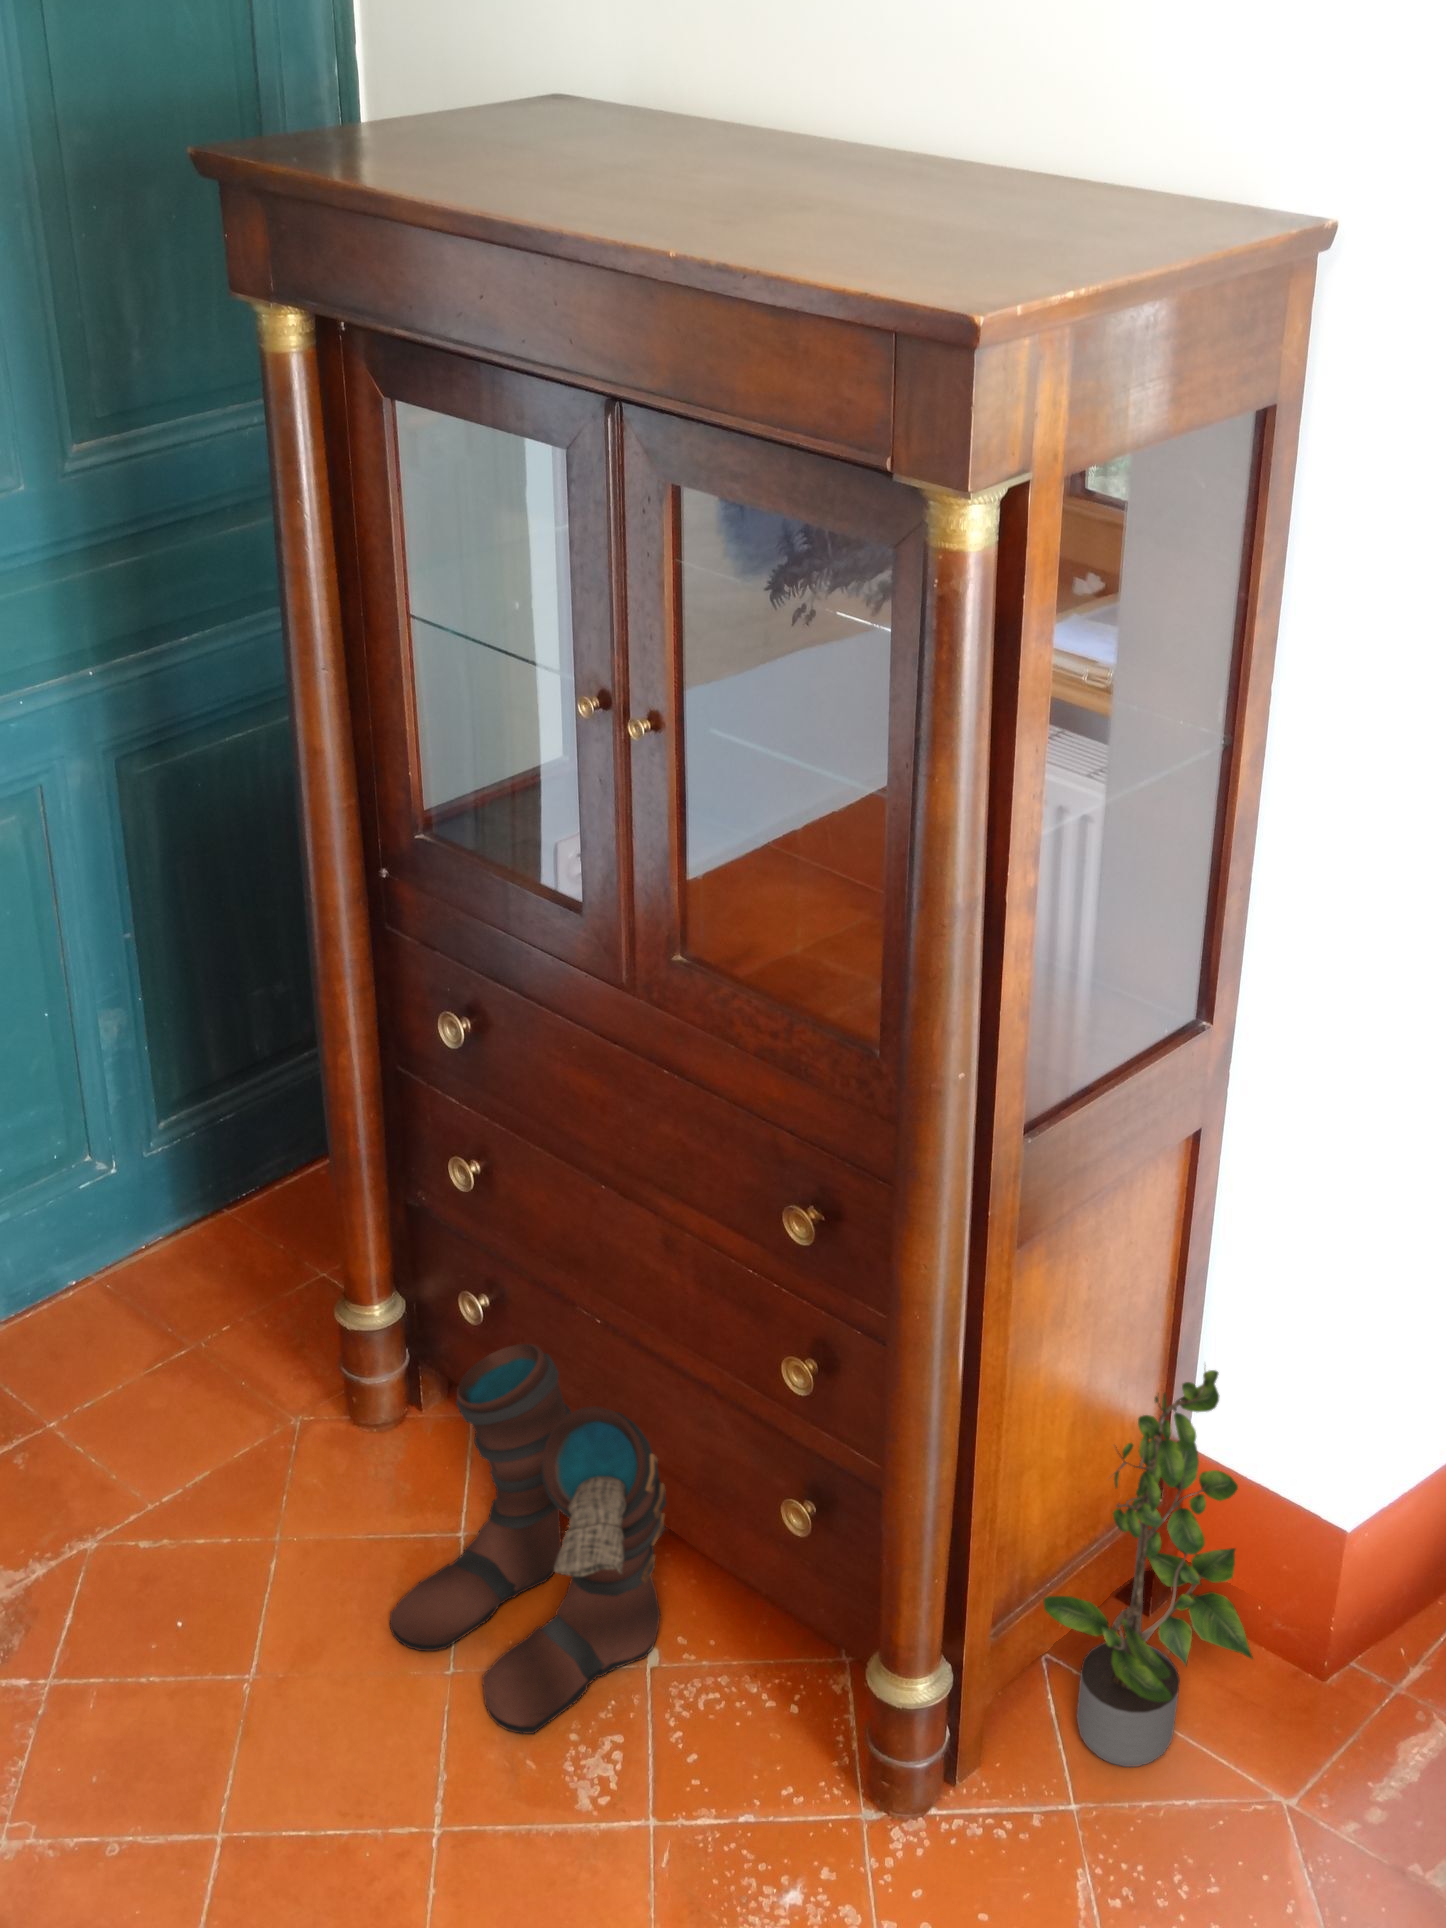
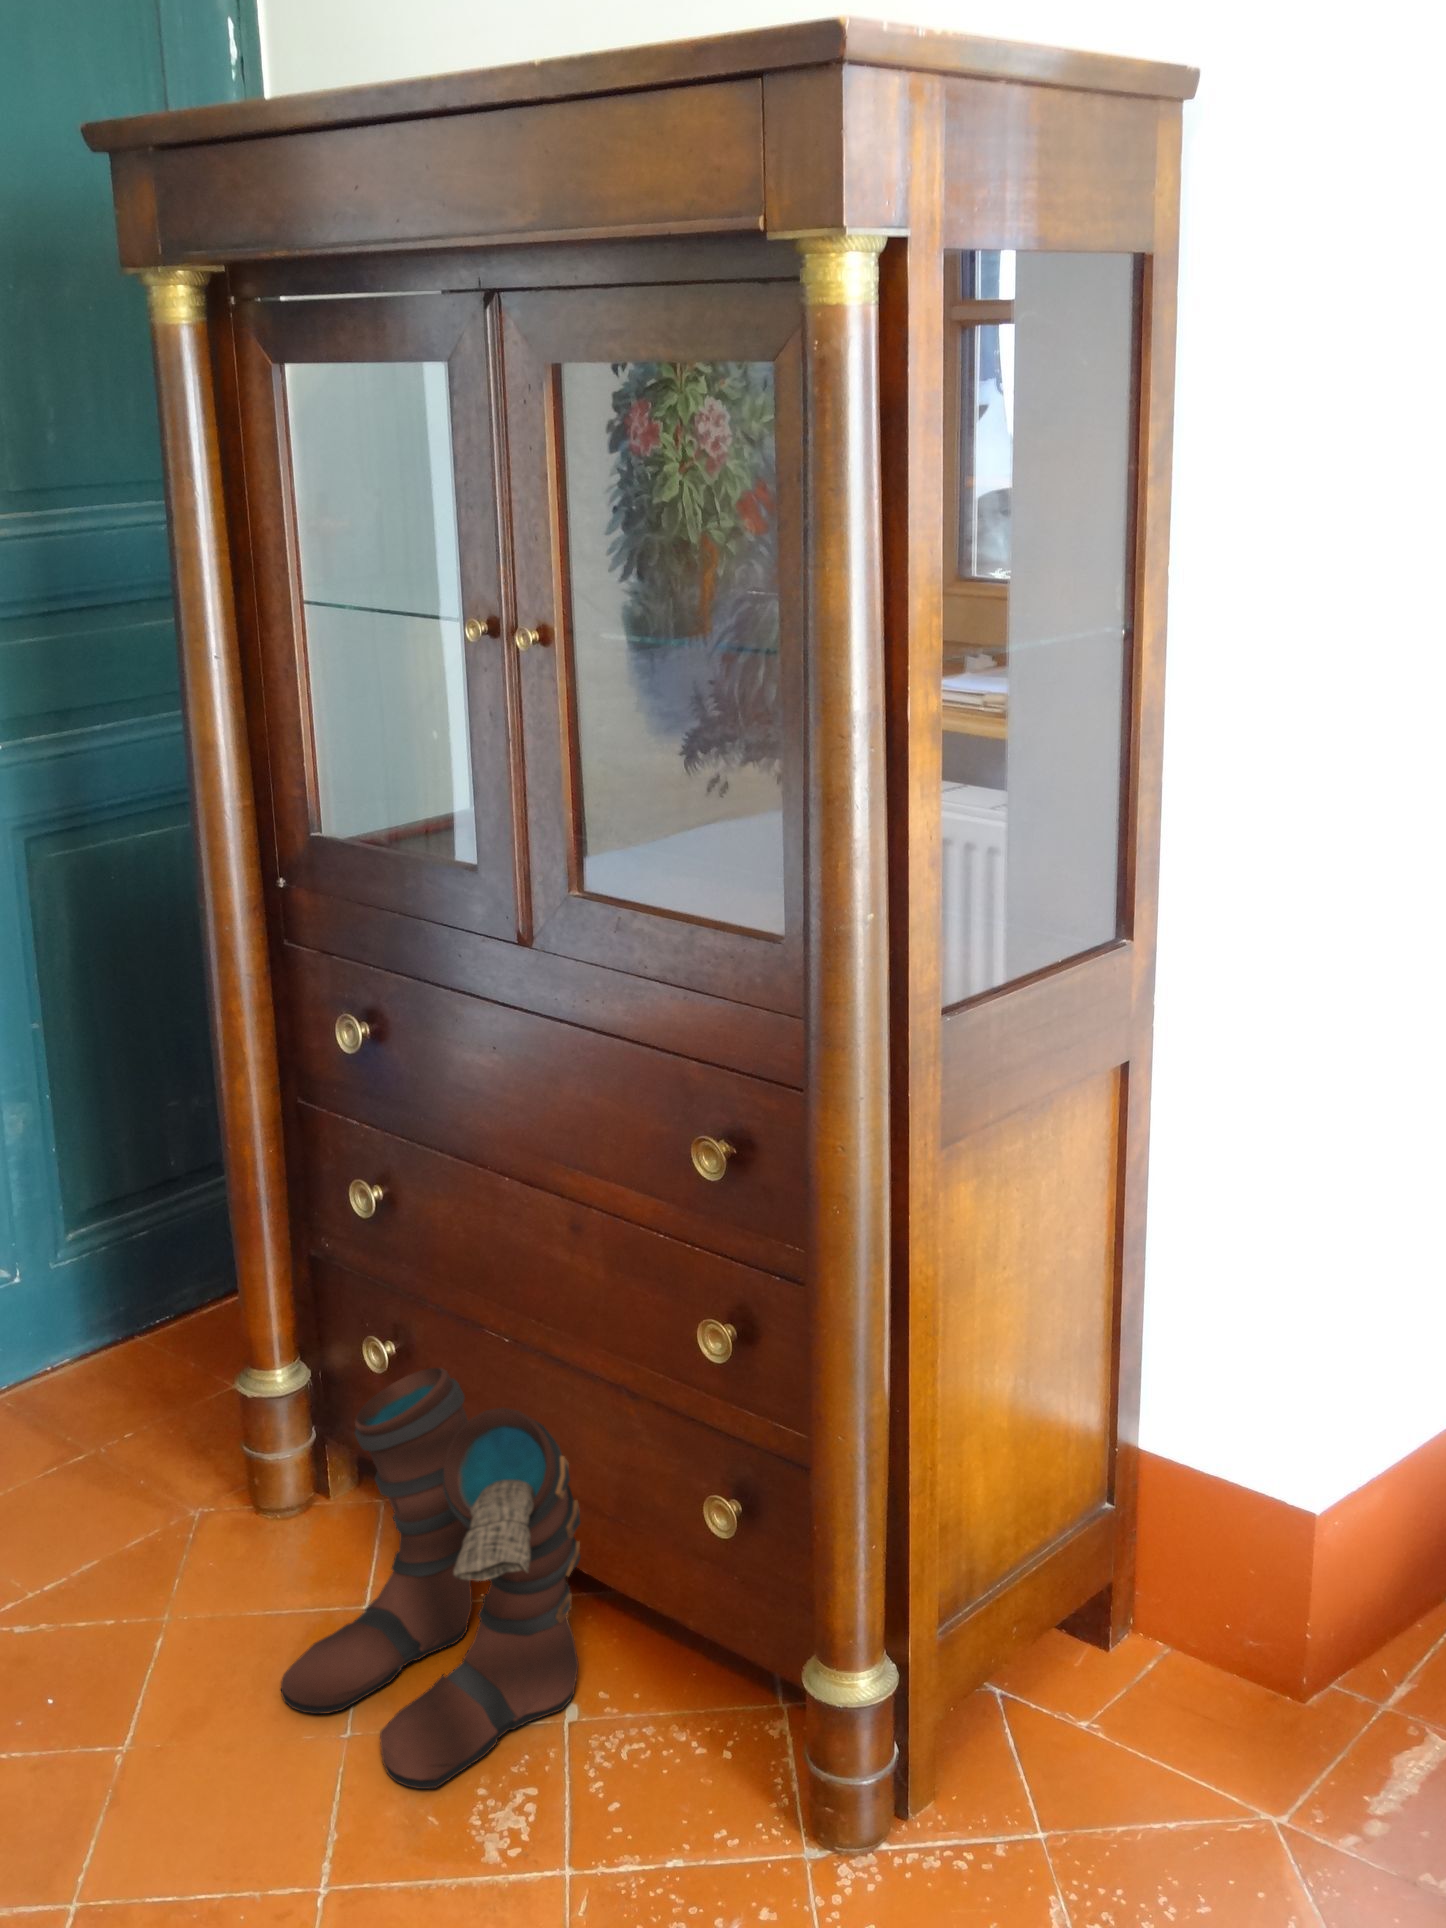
potted plant: present [1044,1370,1253,1767] -> none [993,1306,1230,1791]

